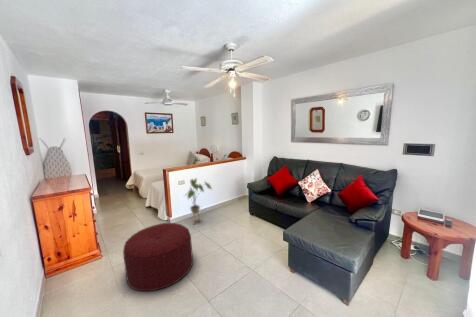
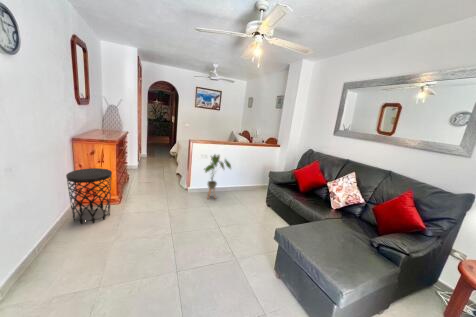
side table: none [39,222,97,294] -> present [66,168,112,224]
ottoman: present [123,223,193,291] -> none [126,188,191,246]

